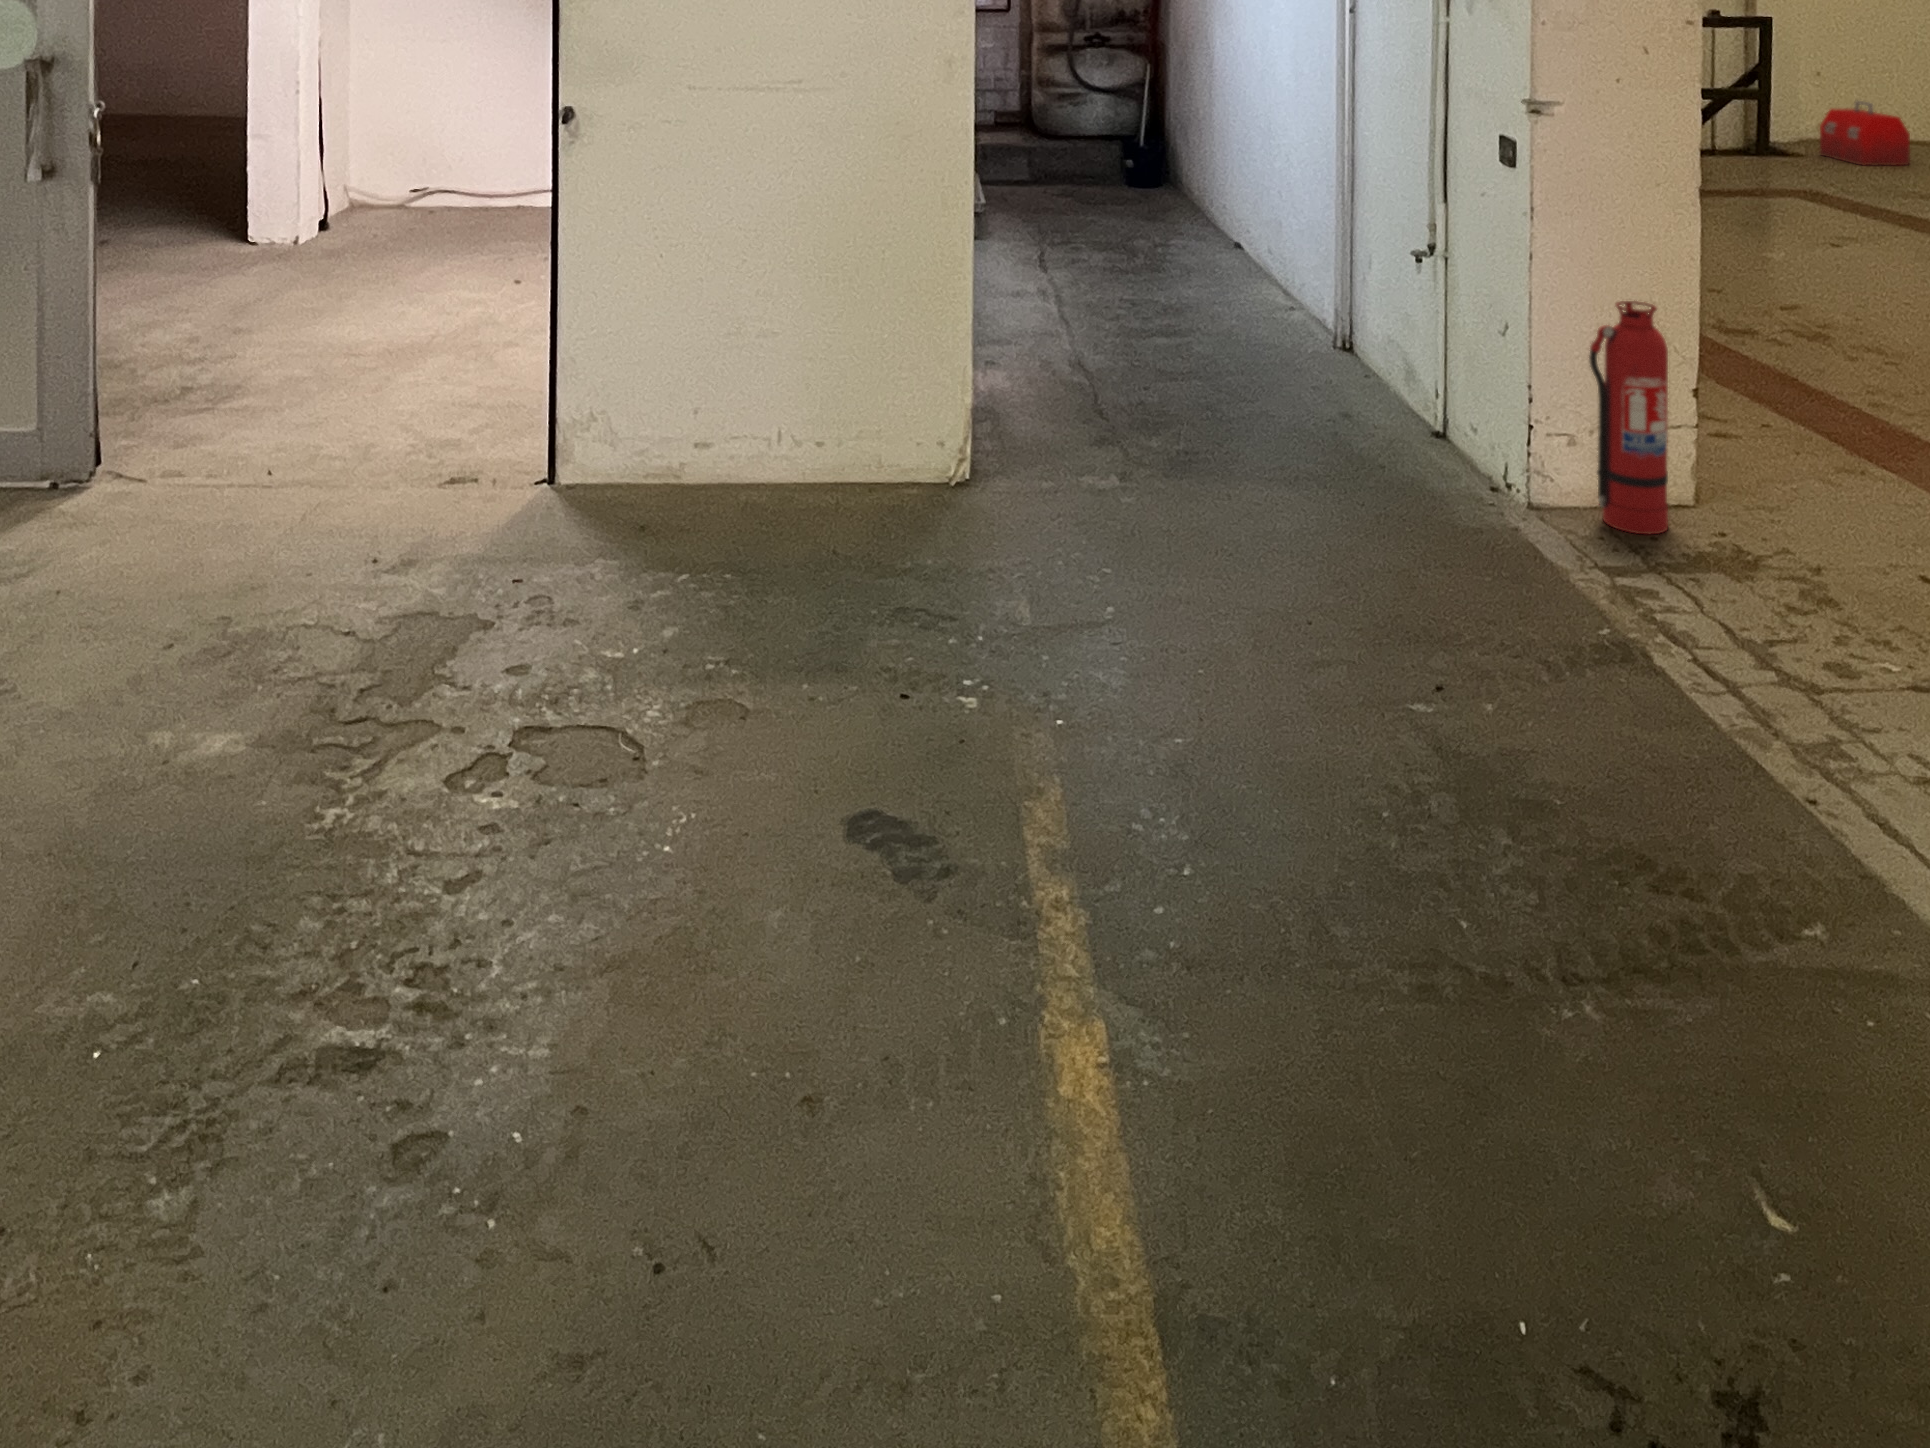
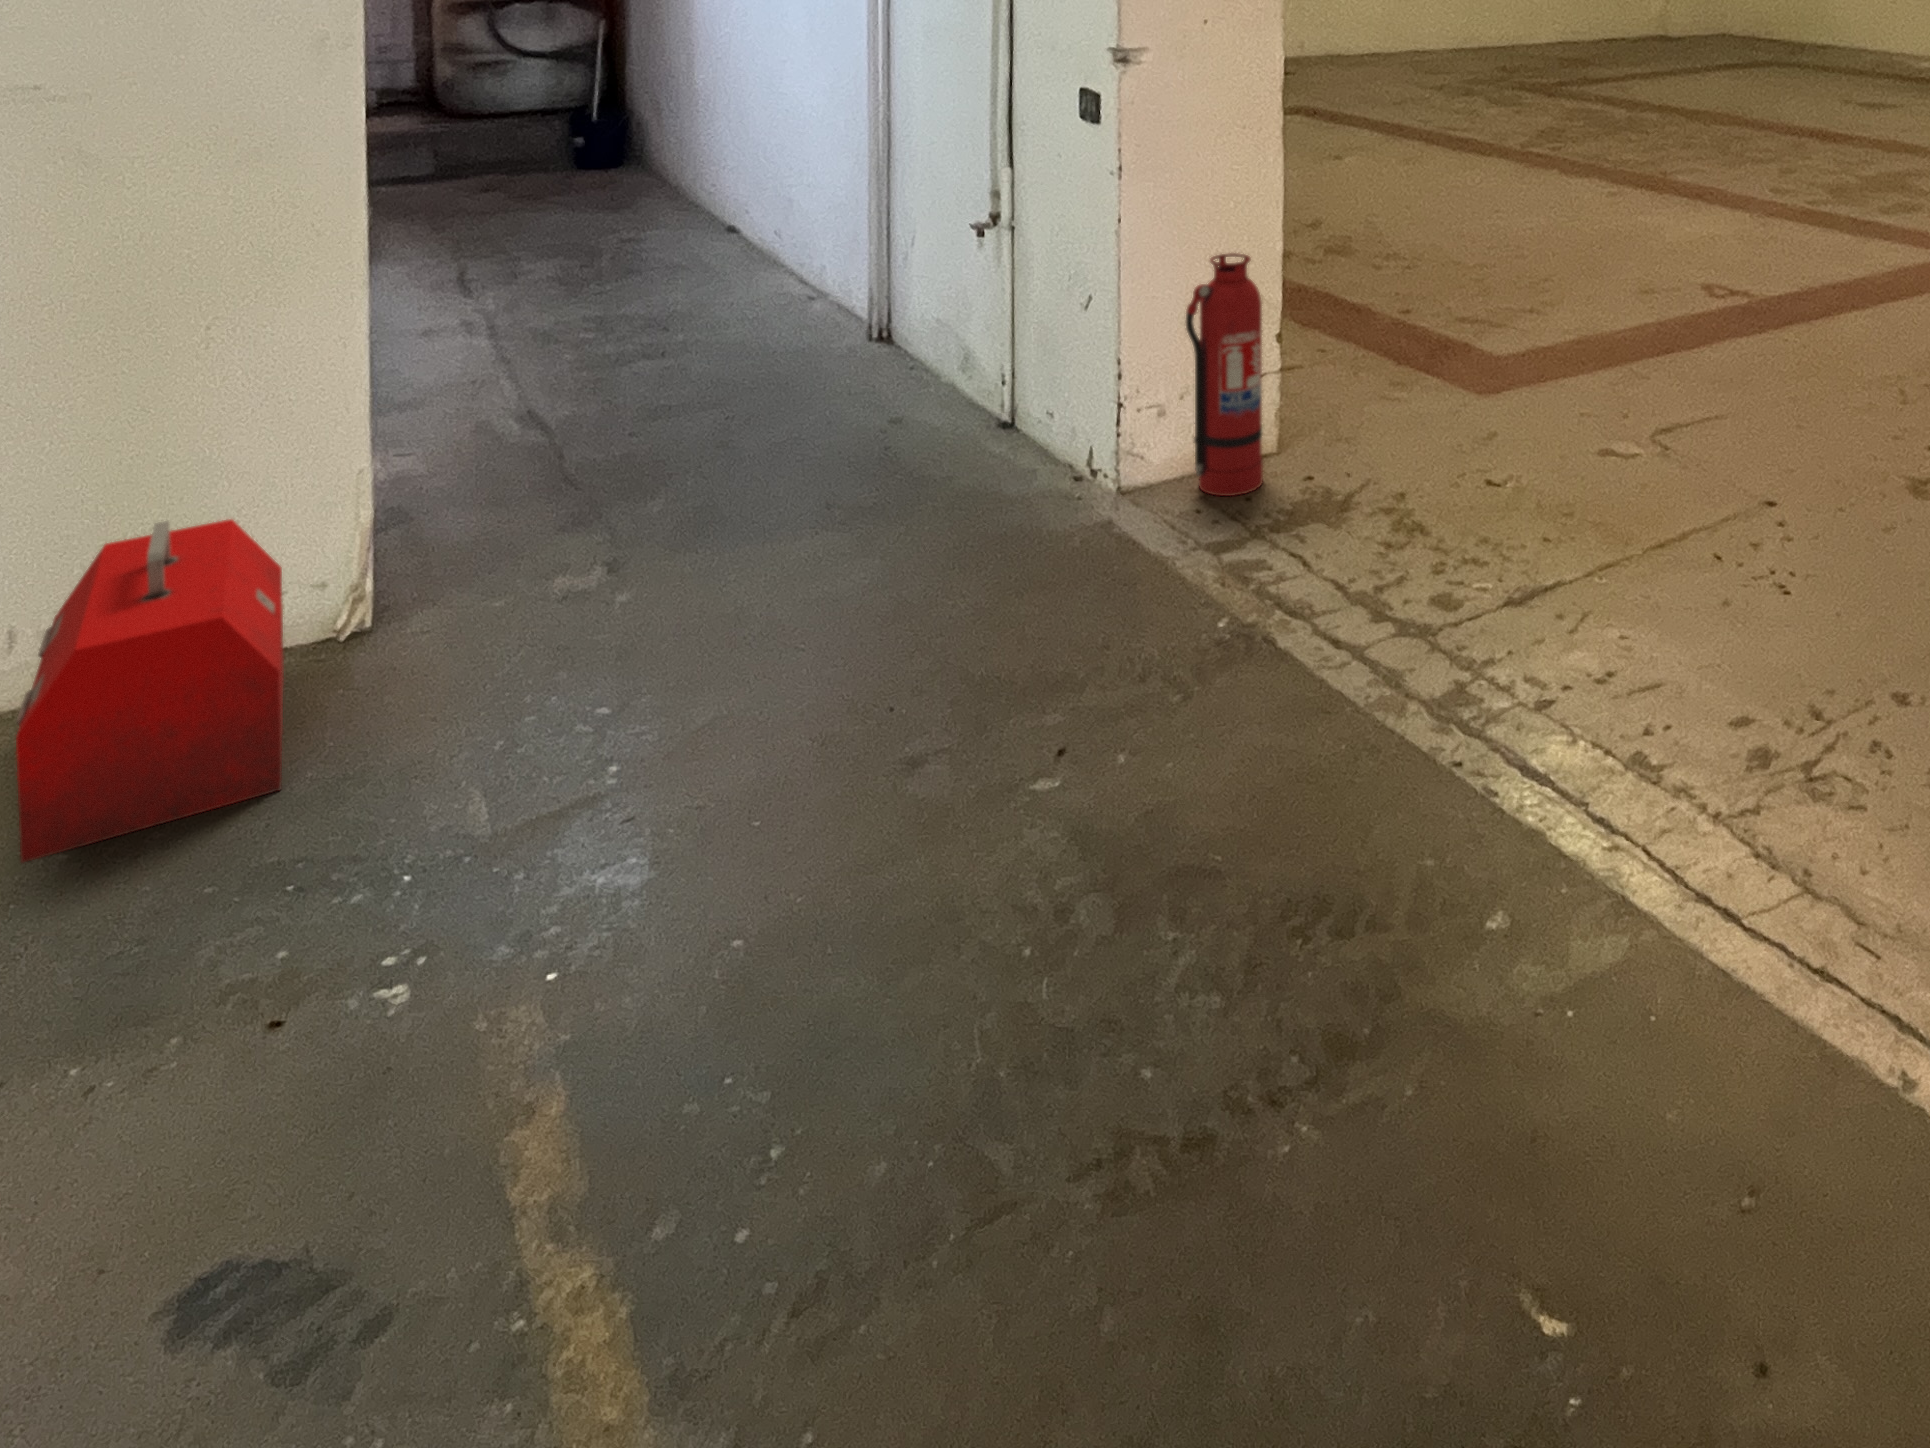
toolbox: present [1820,101,1910,165] -> present [16,519,284,862]

